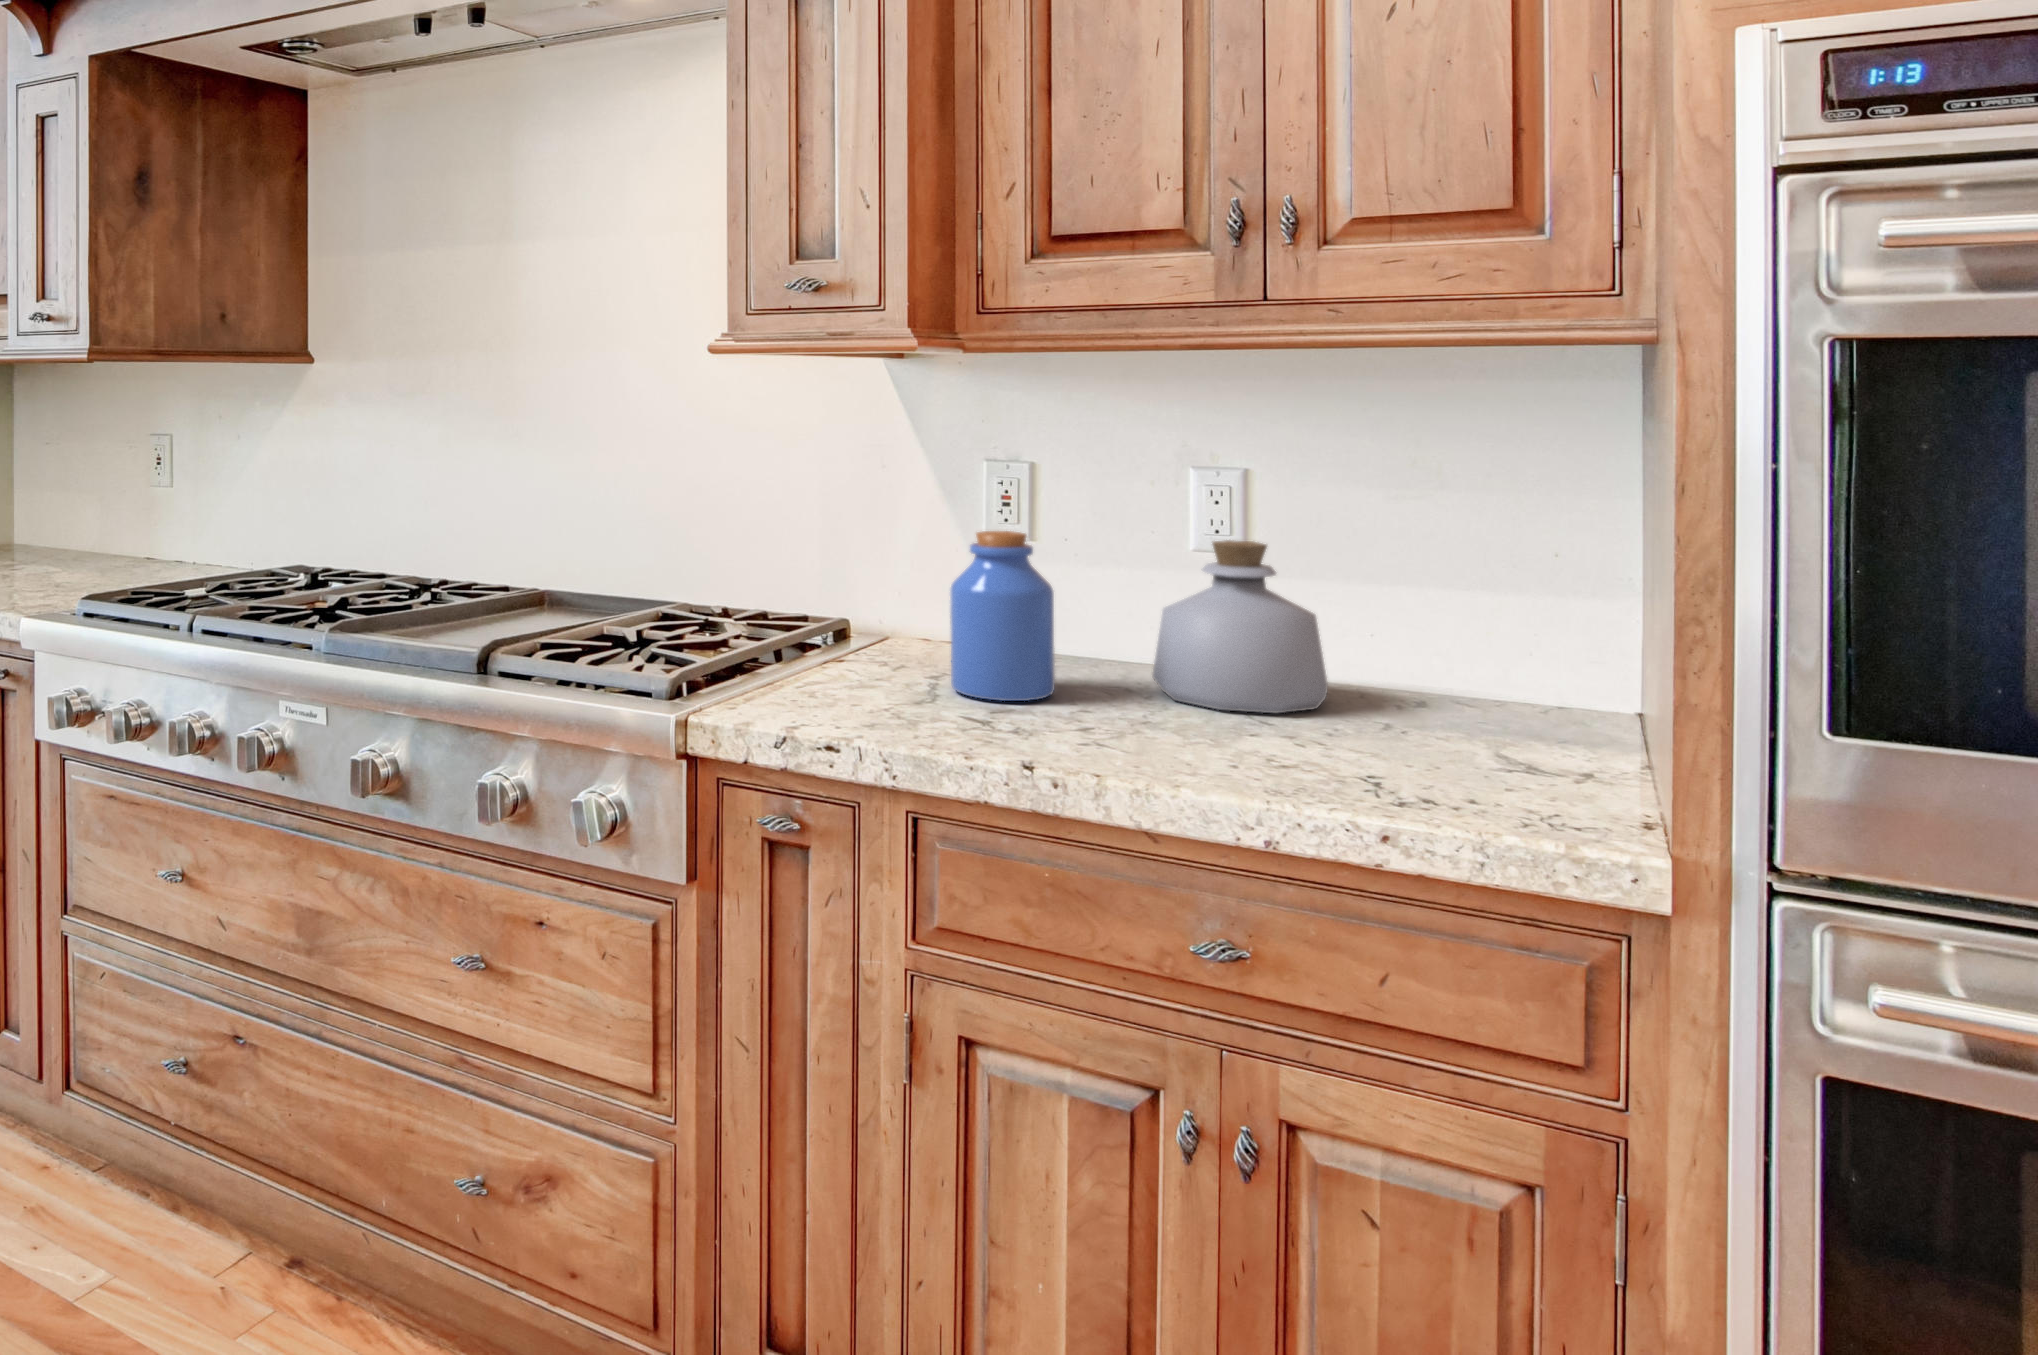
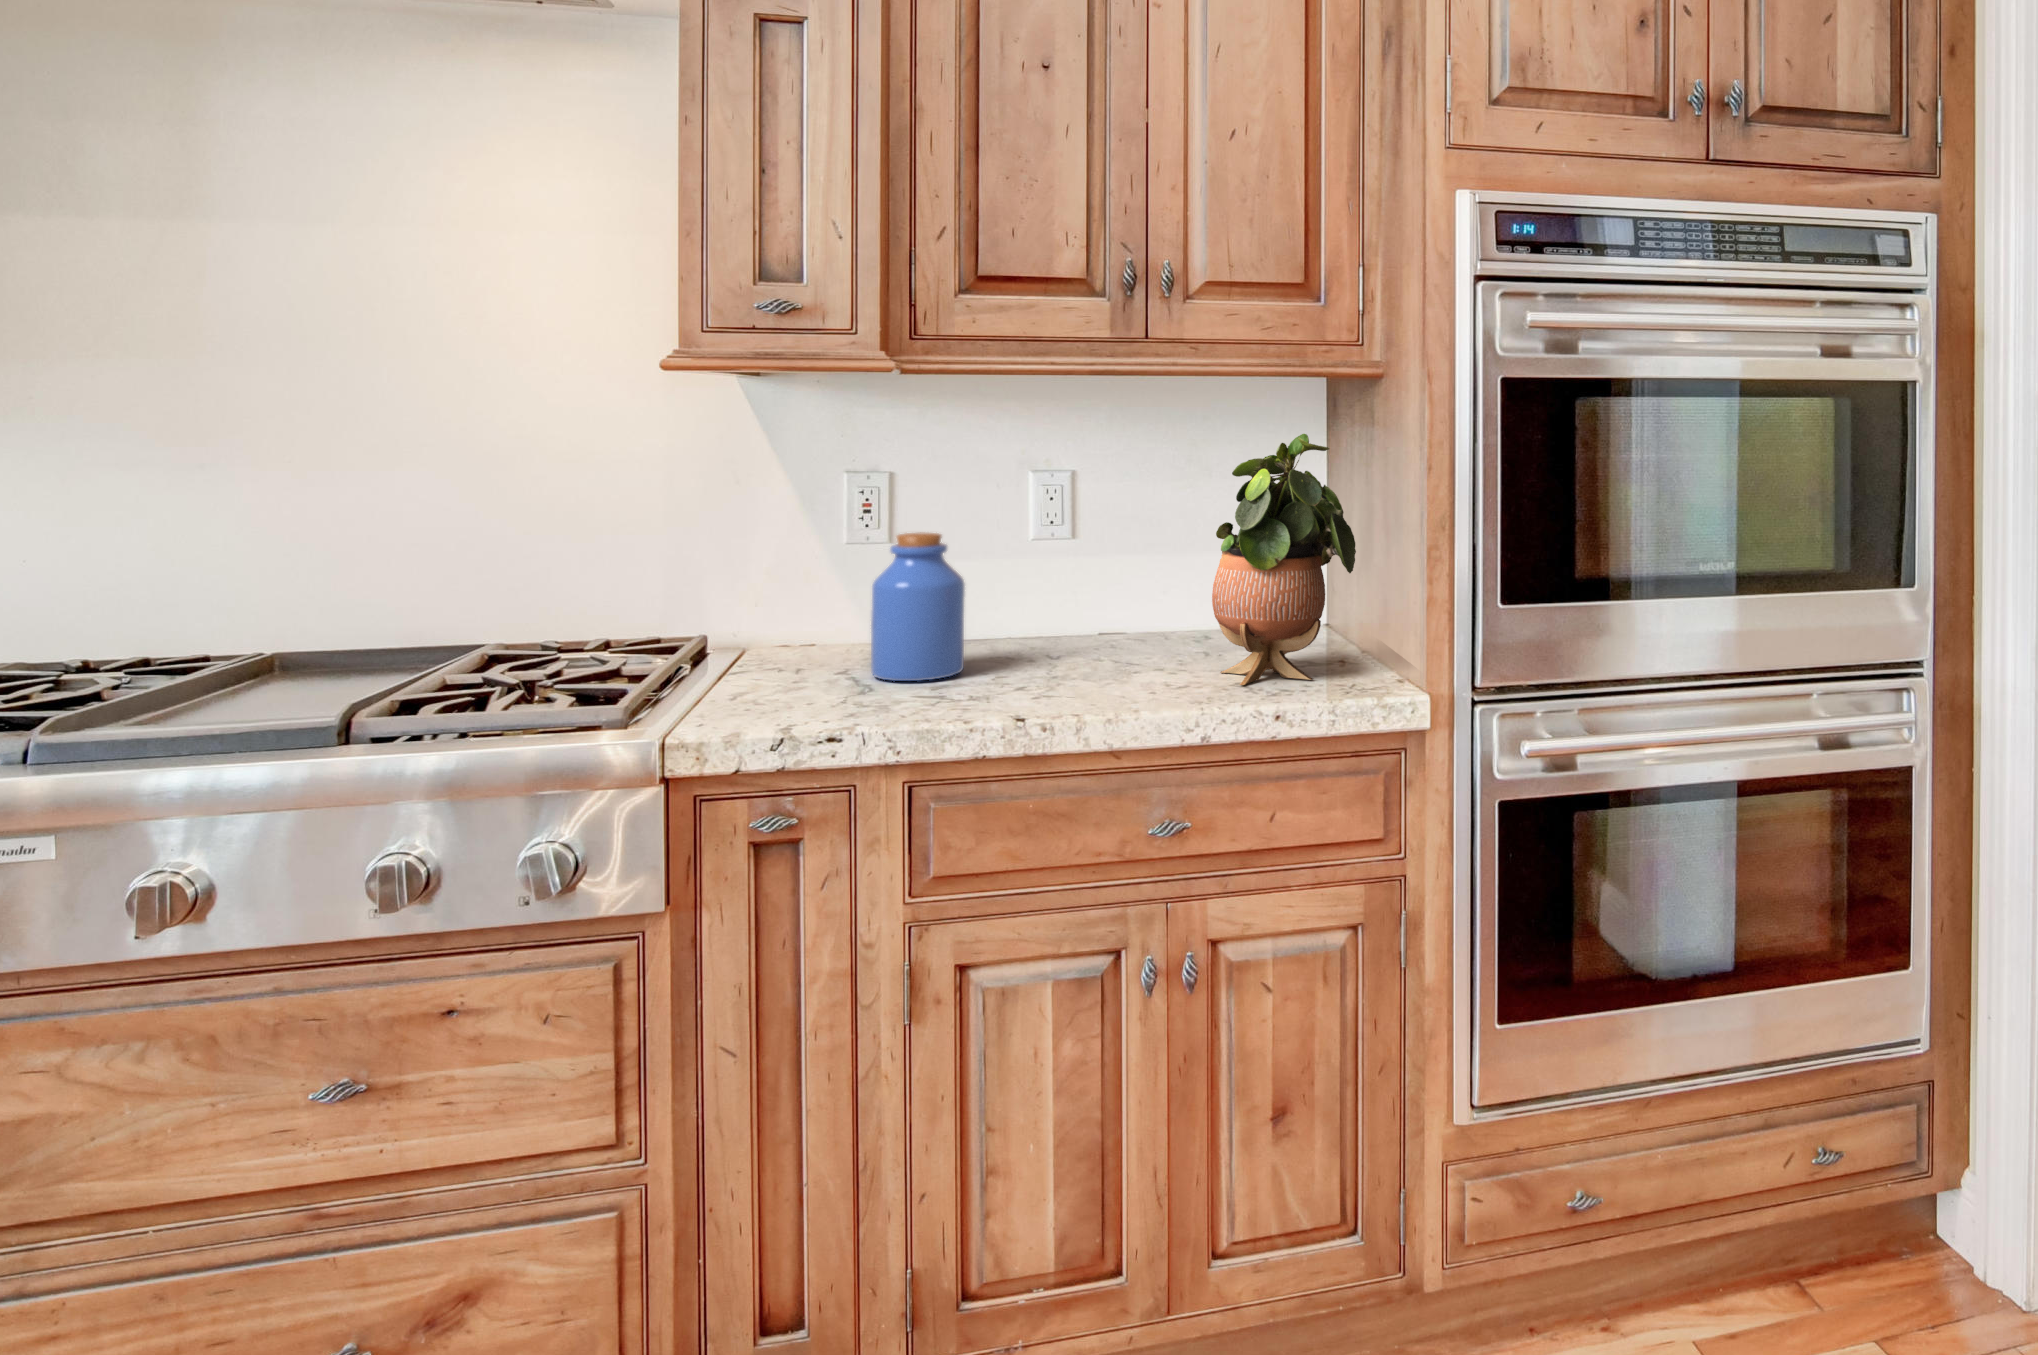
potted plant: none [1342,426,1574,793] -> present [1212,434,1356,685]
bottle: present [1152,540,1328,713] -> none [1023,527,1156,661]

